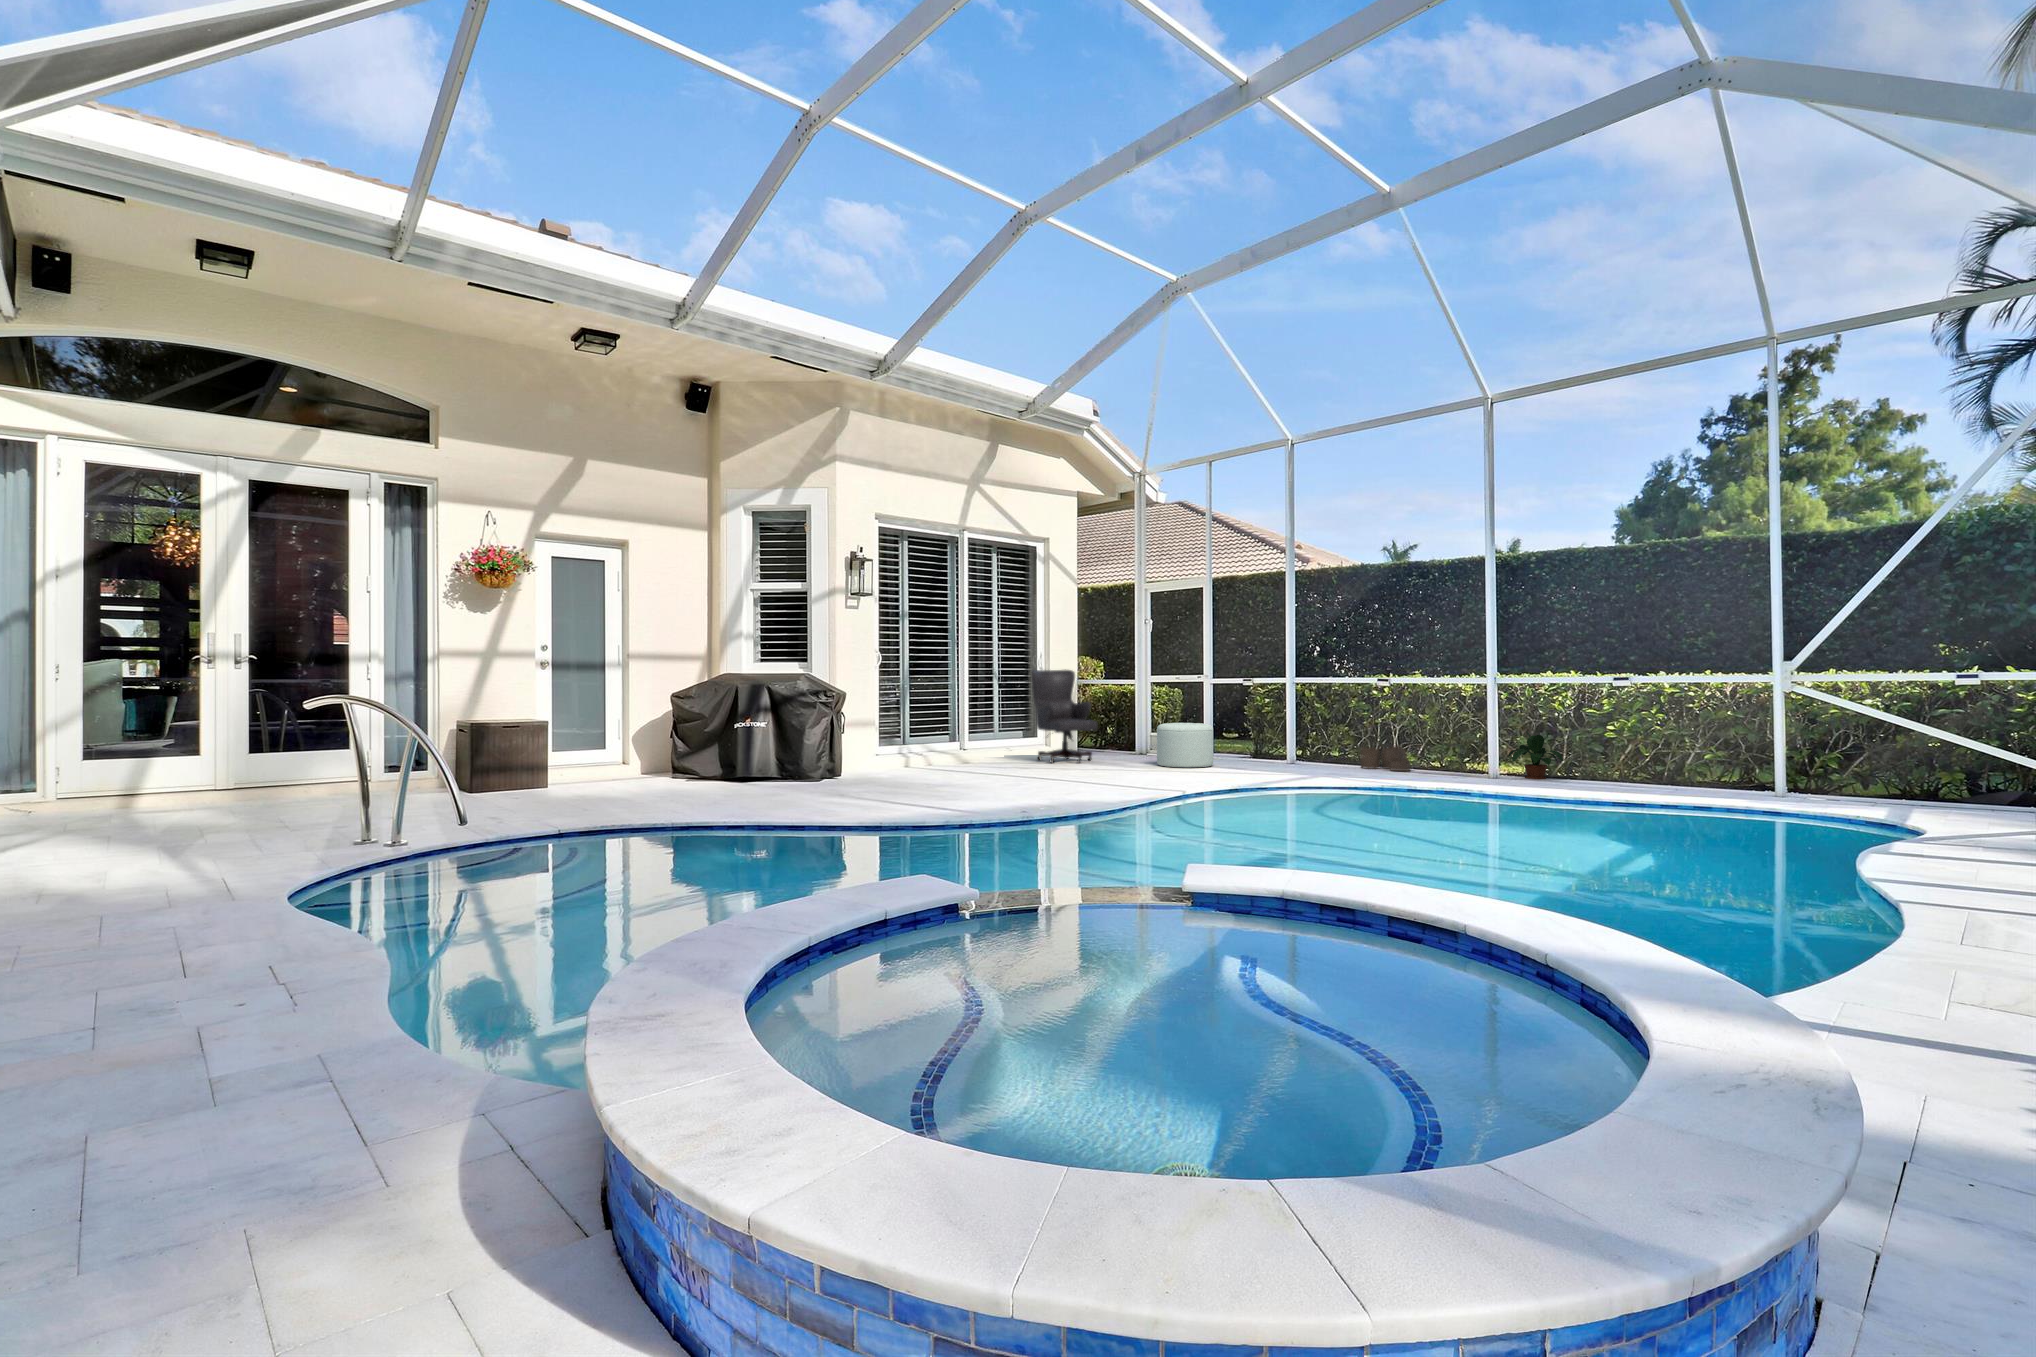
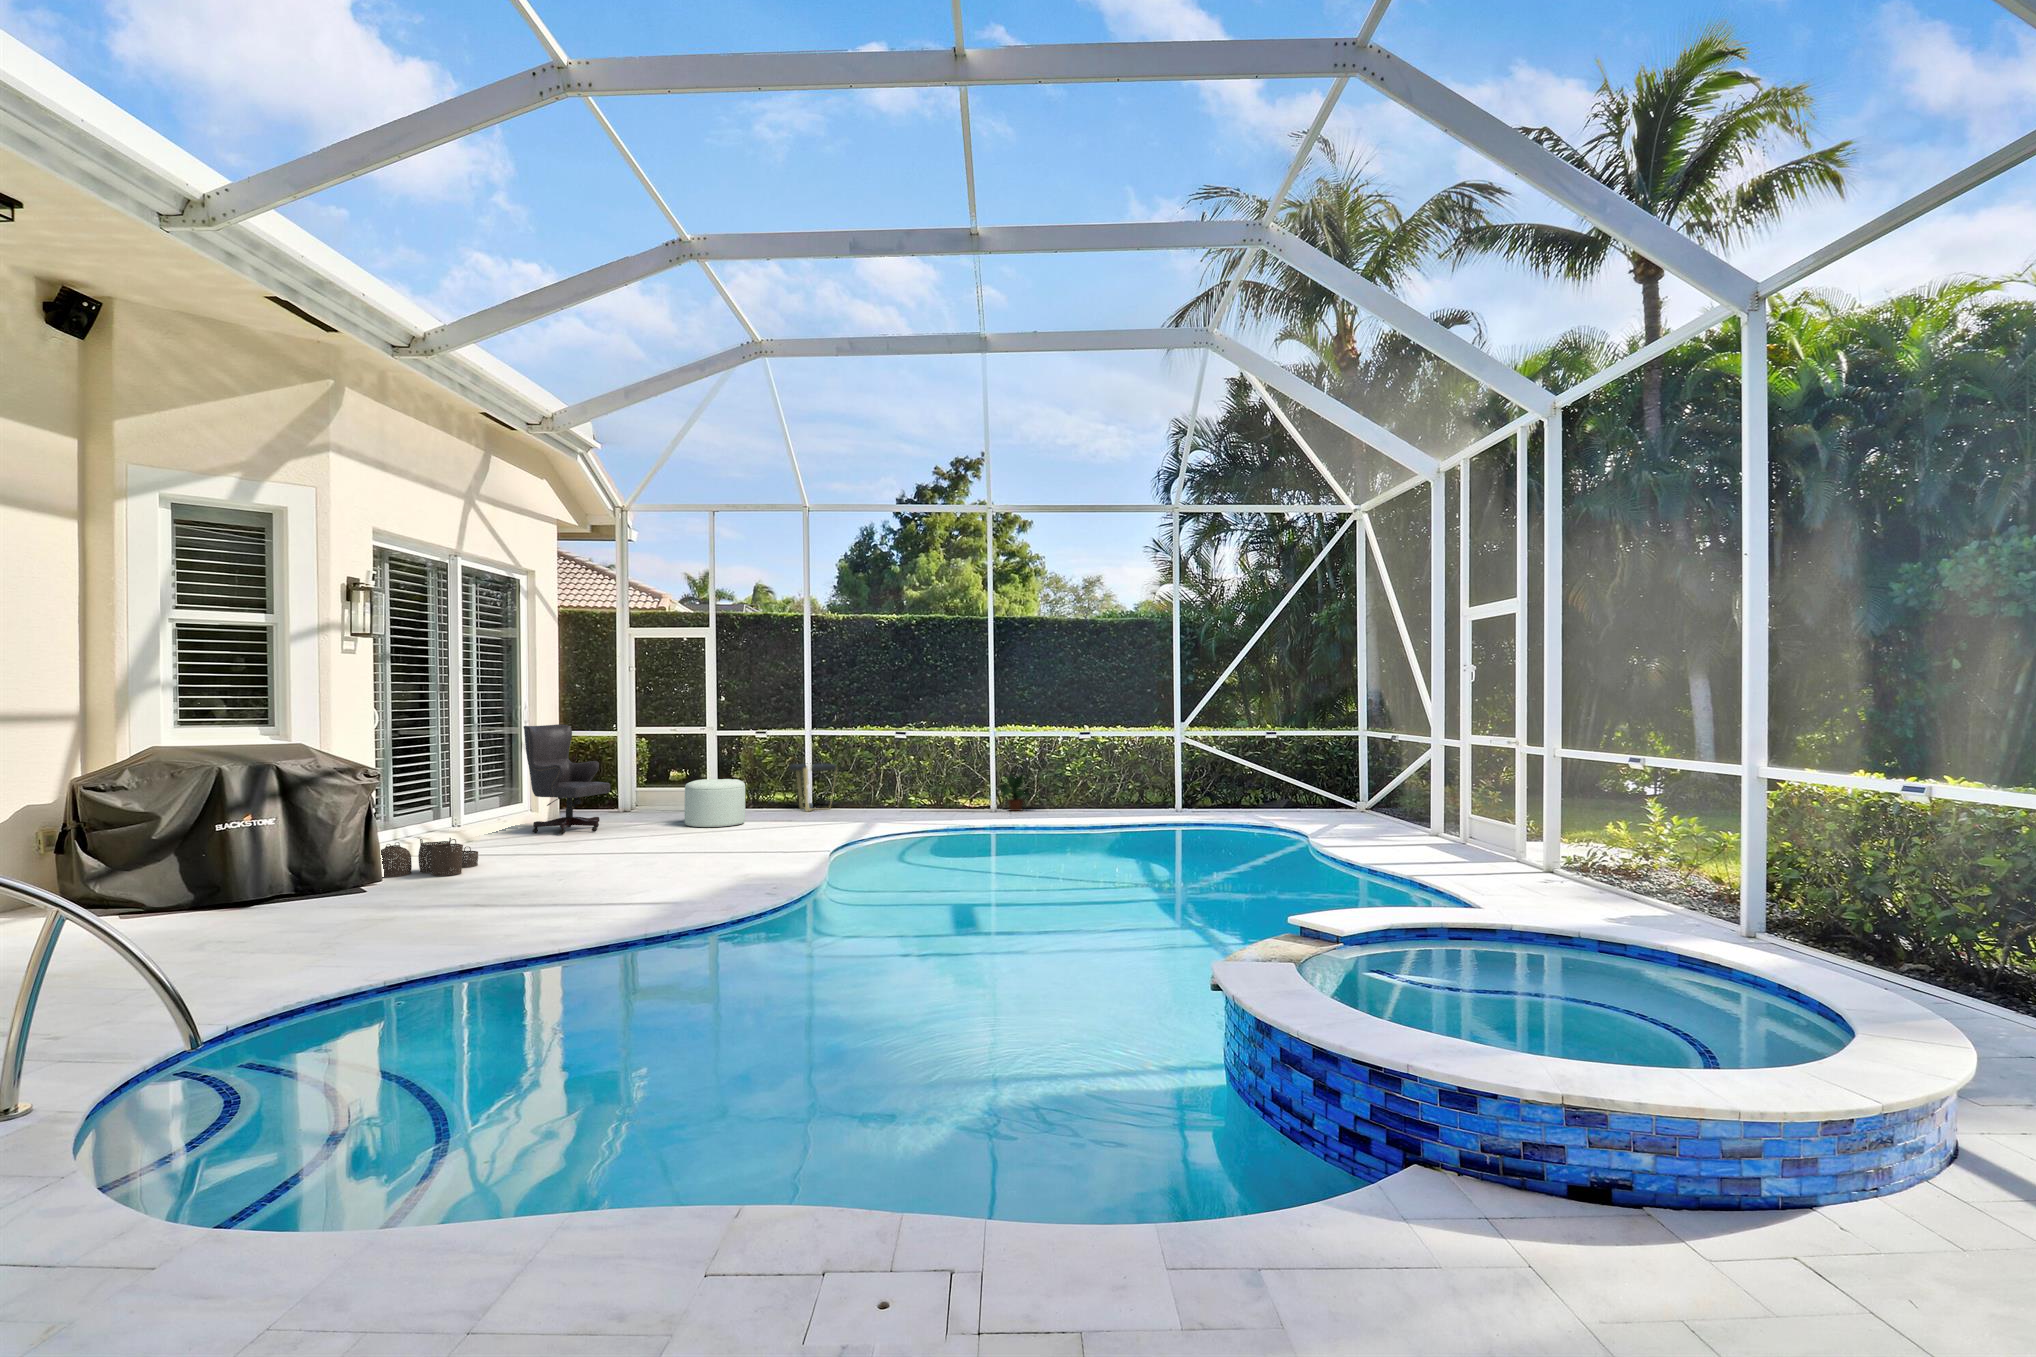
side table: none [1283,714,1334,763] -> present [790,763,837,811]
woven basket: present [1360,745,1410,771] -> present [380,838,478,877]

